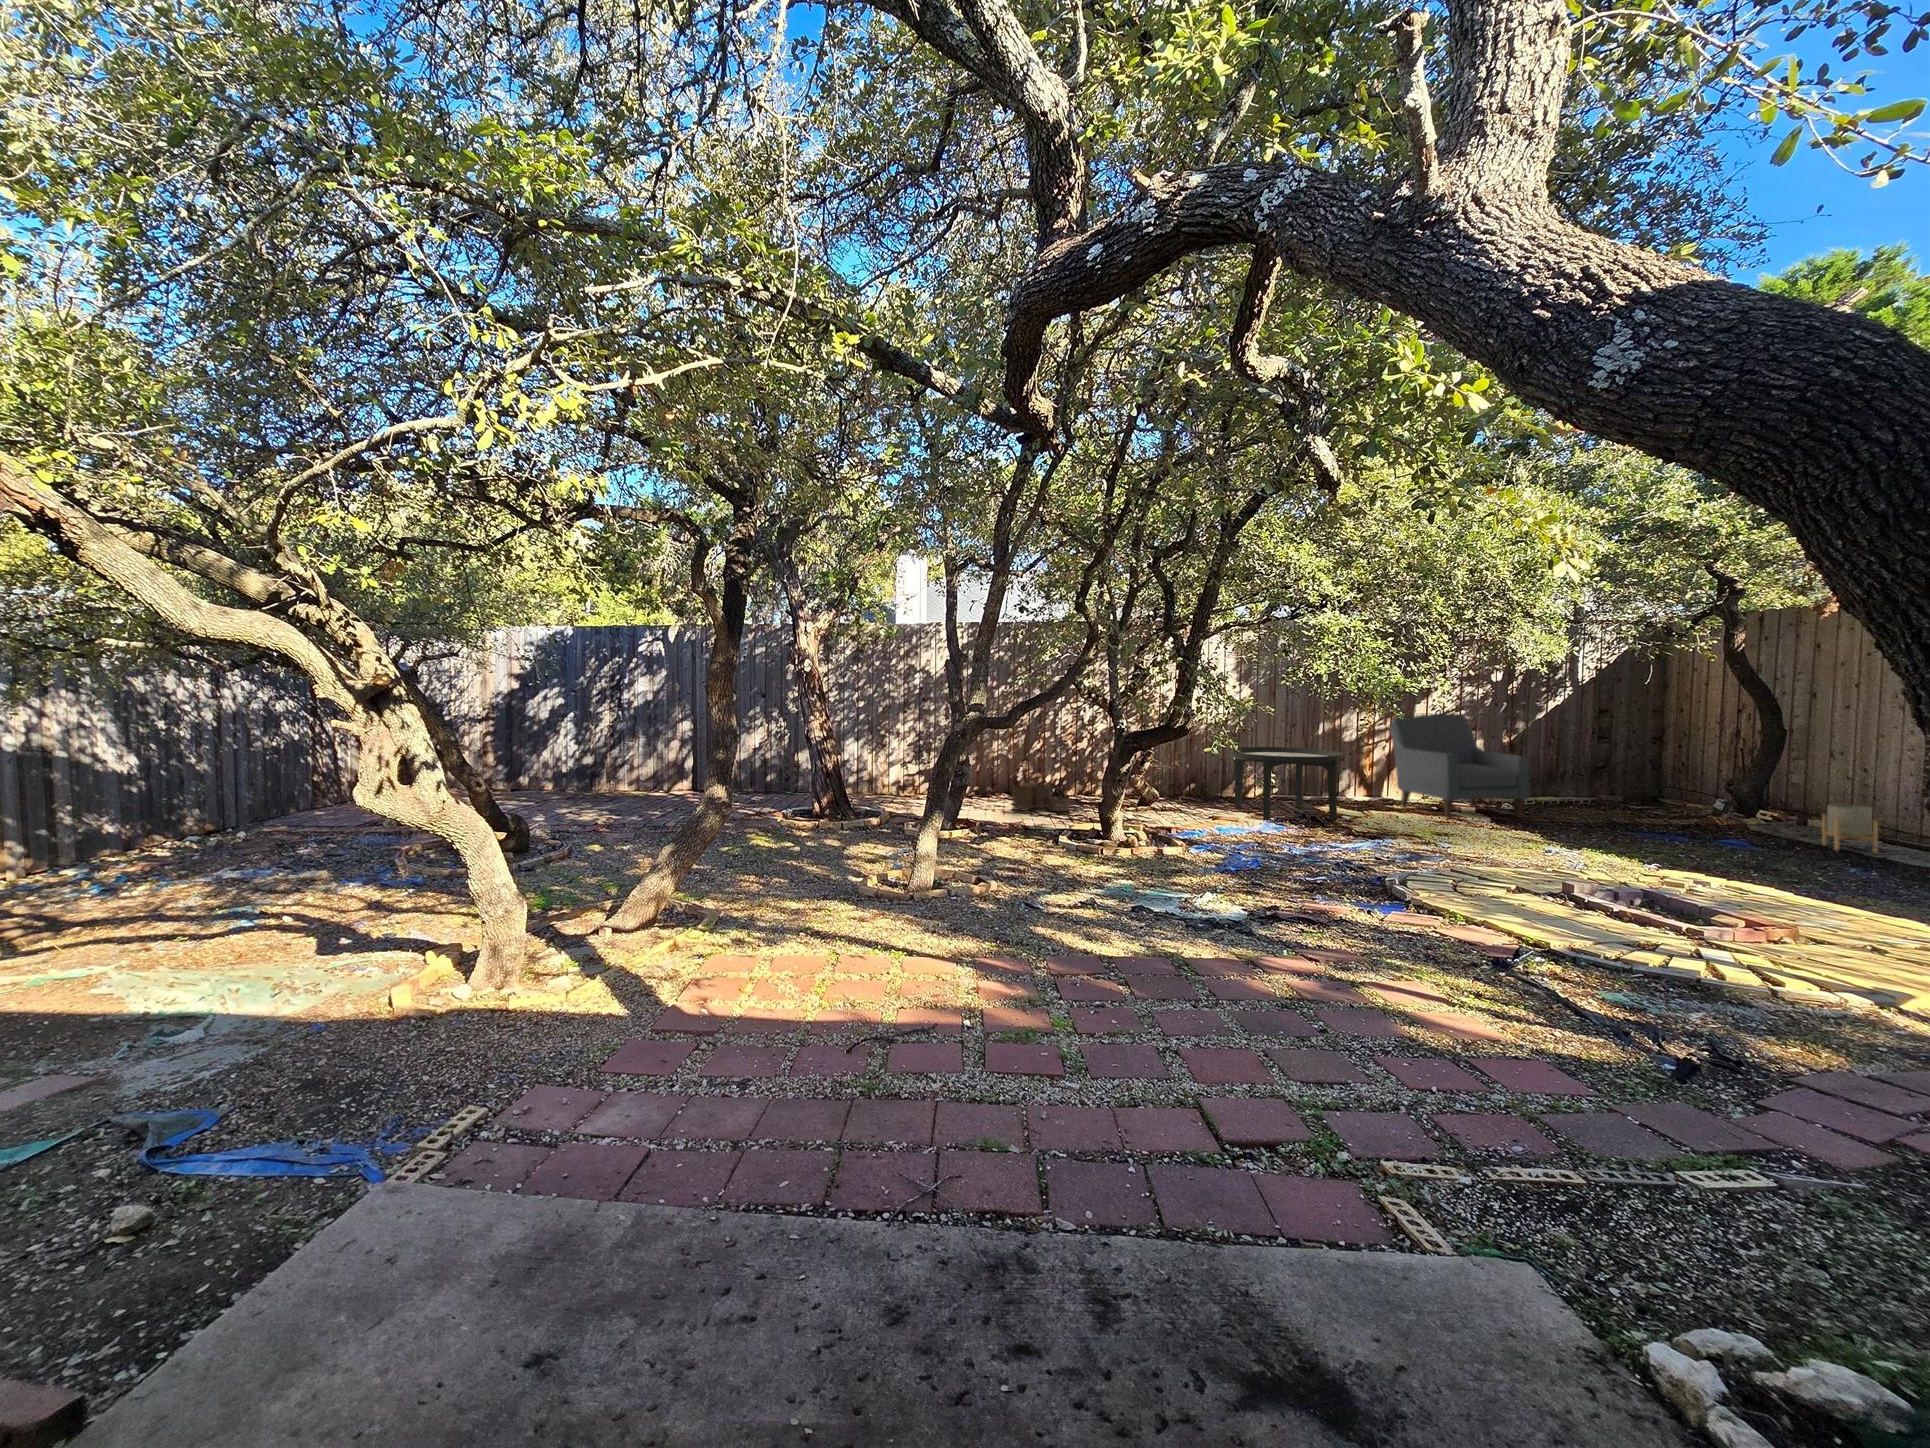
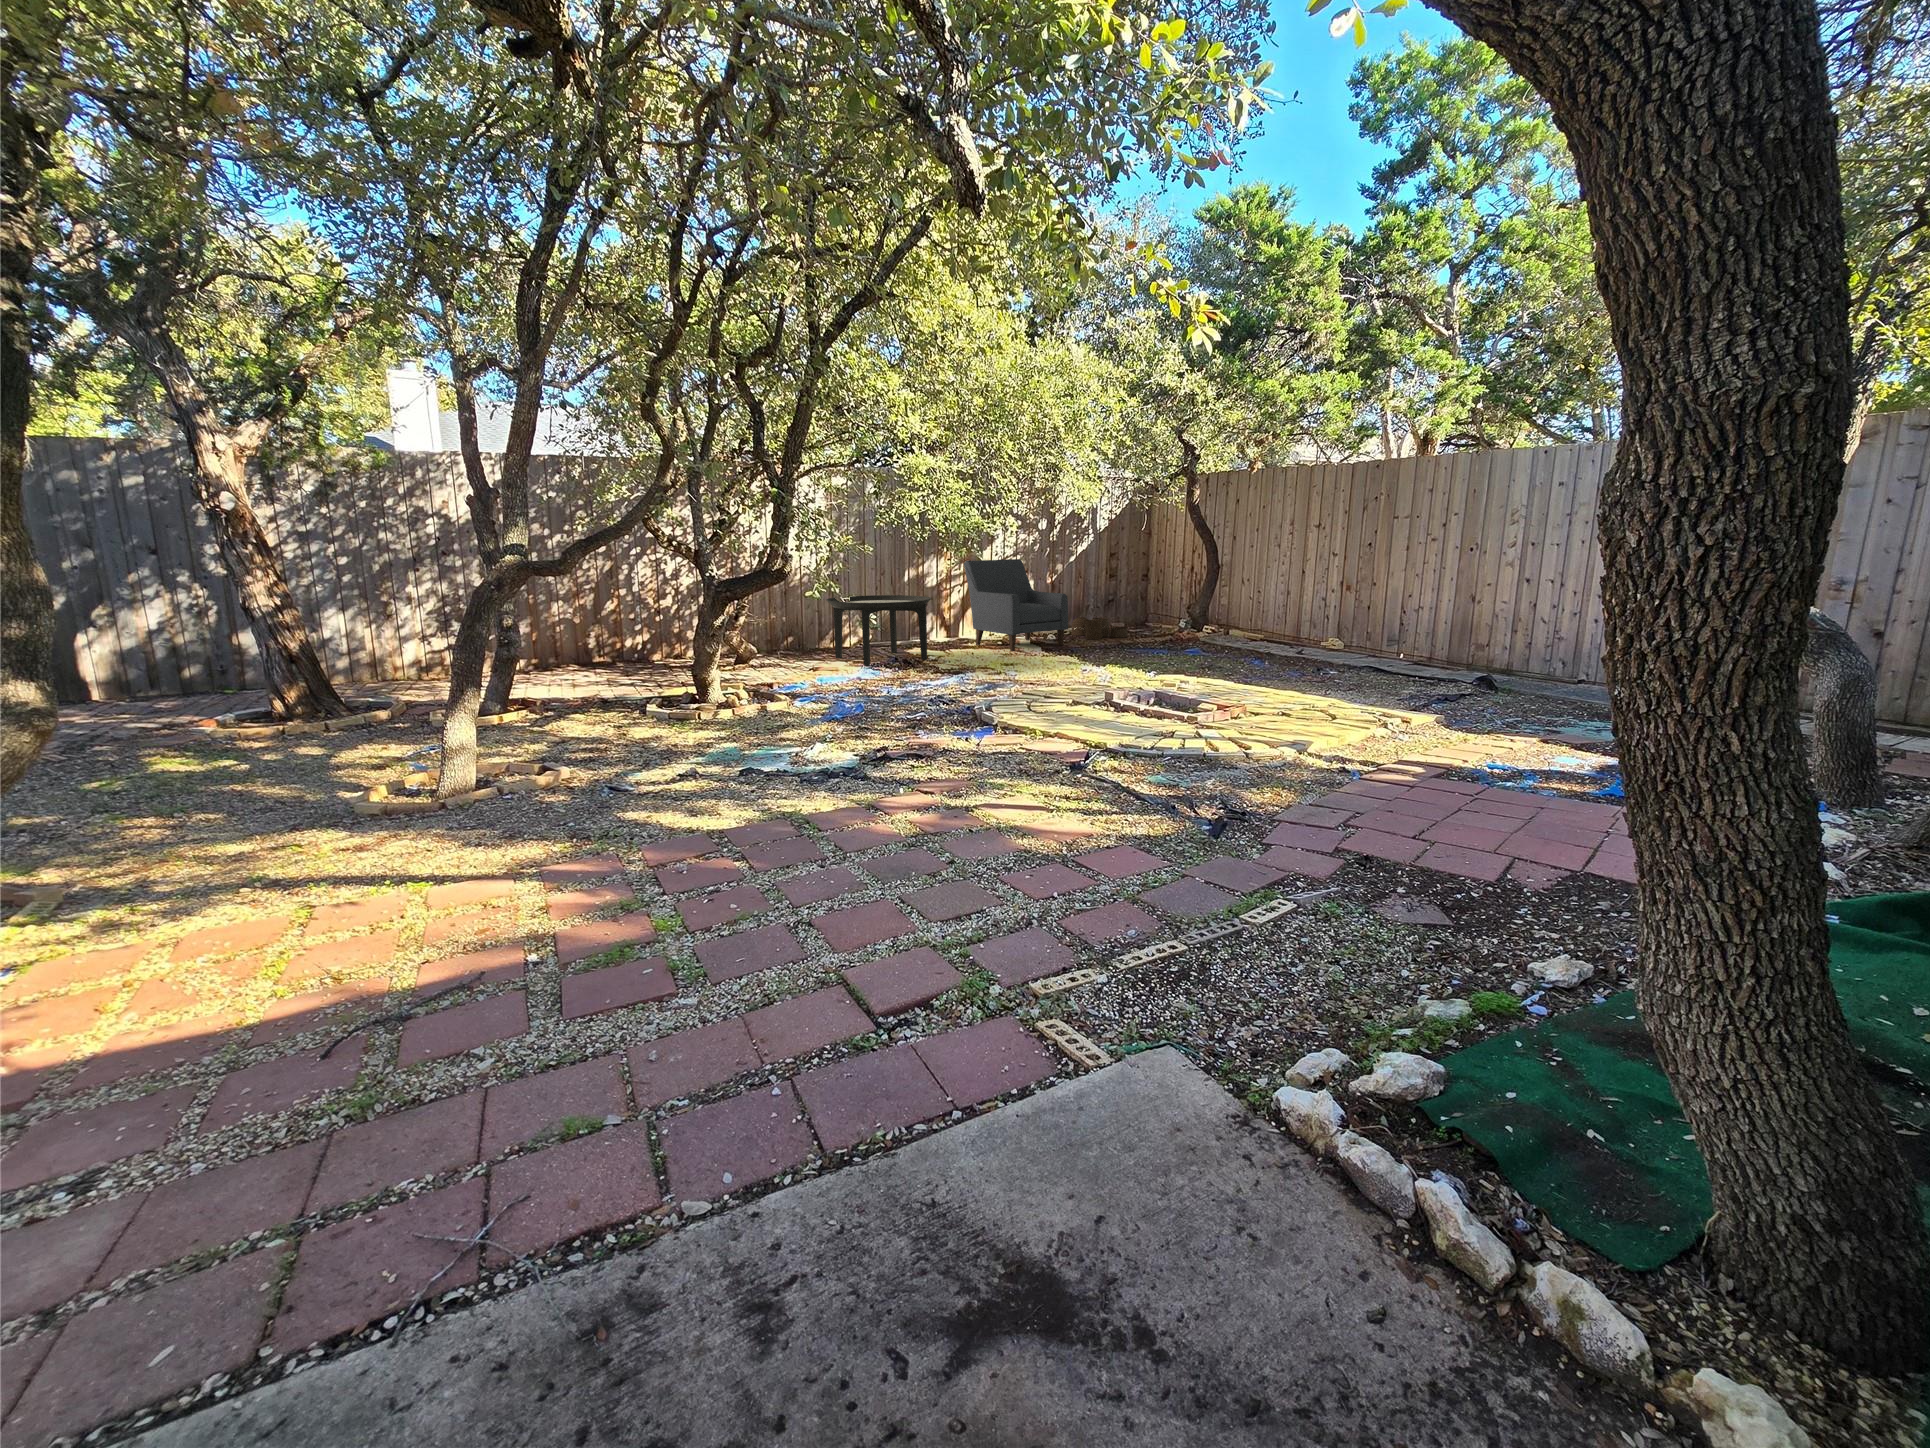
woven basket: present [1012,781,1069,811] -> present [1071,615,1127,639]
planter: present [1822,804,1878,853] -> none [1235,618,1263,650]

